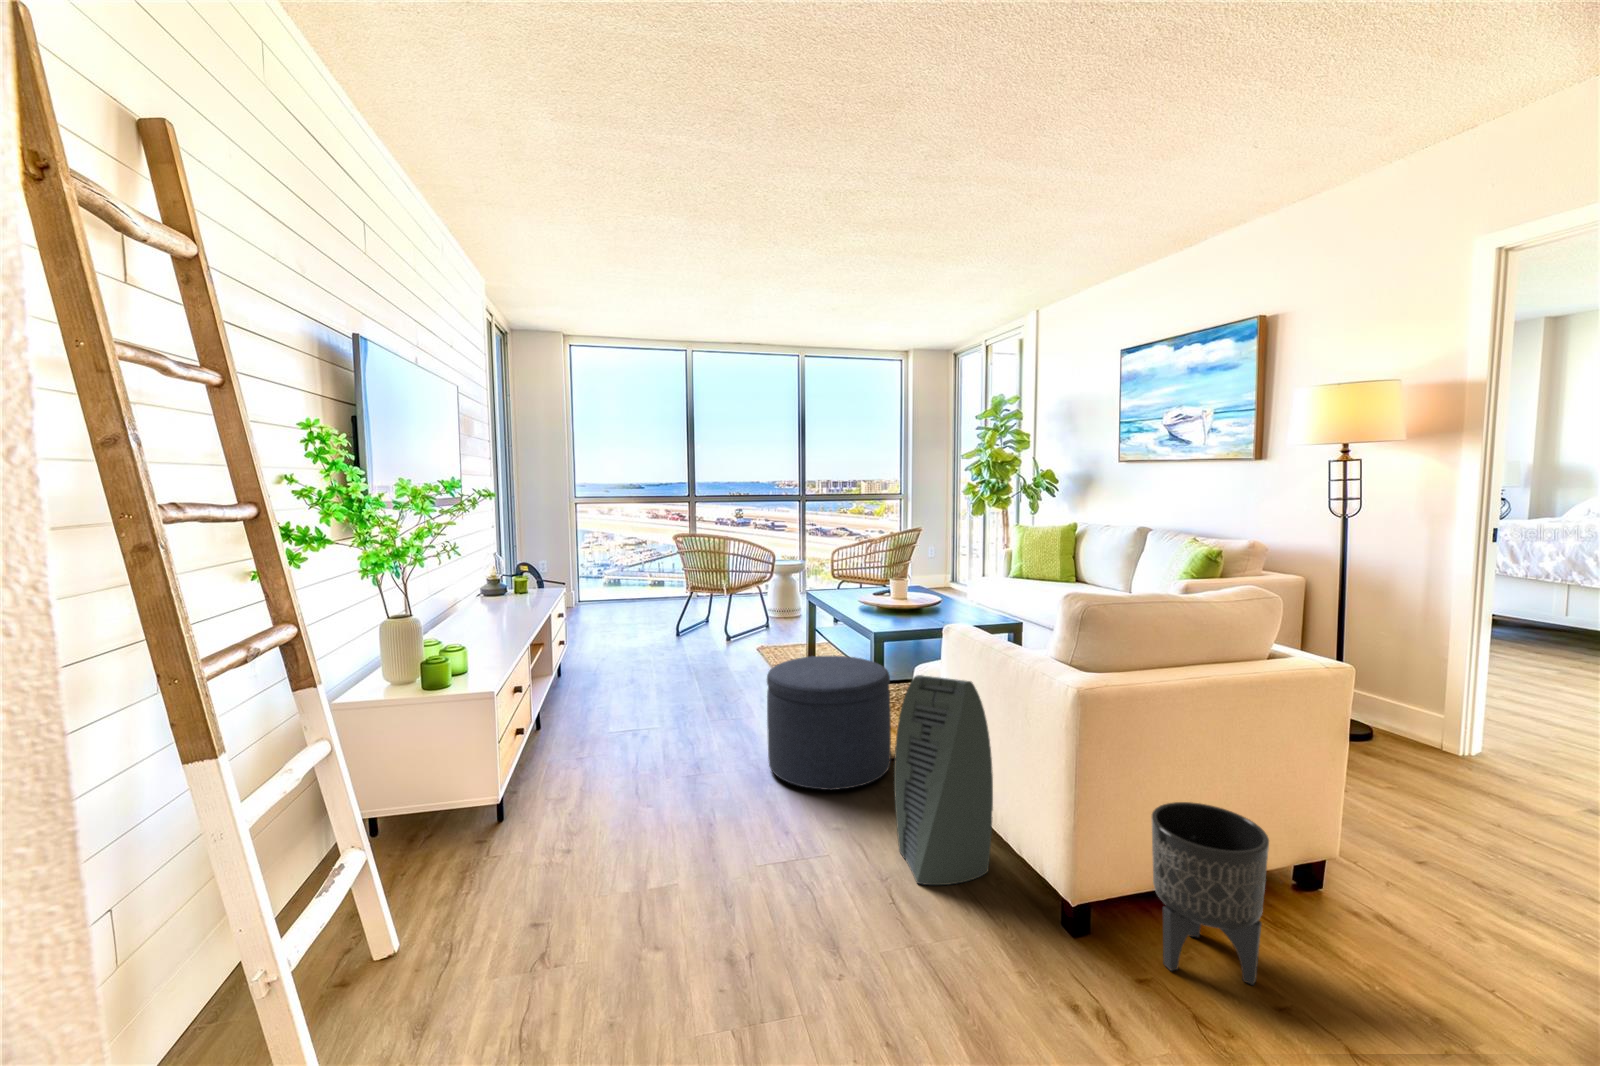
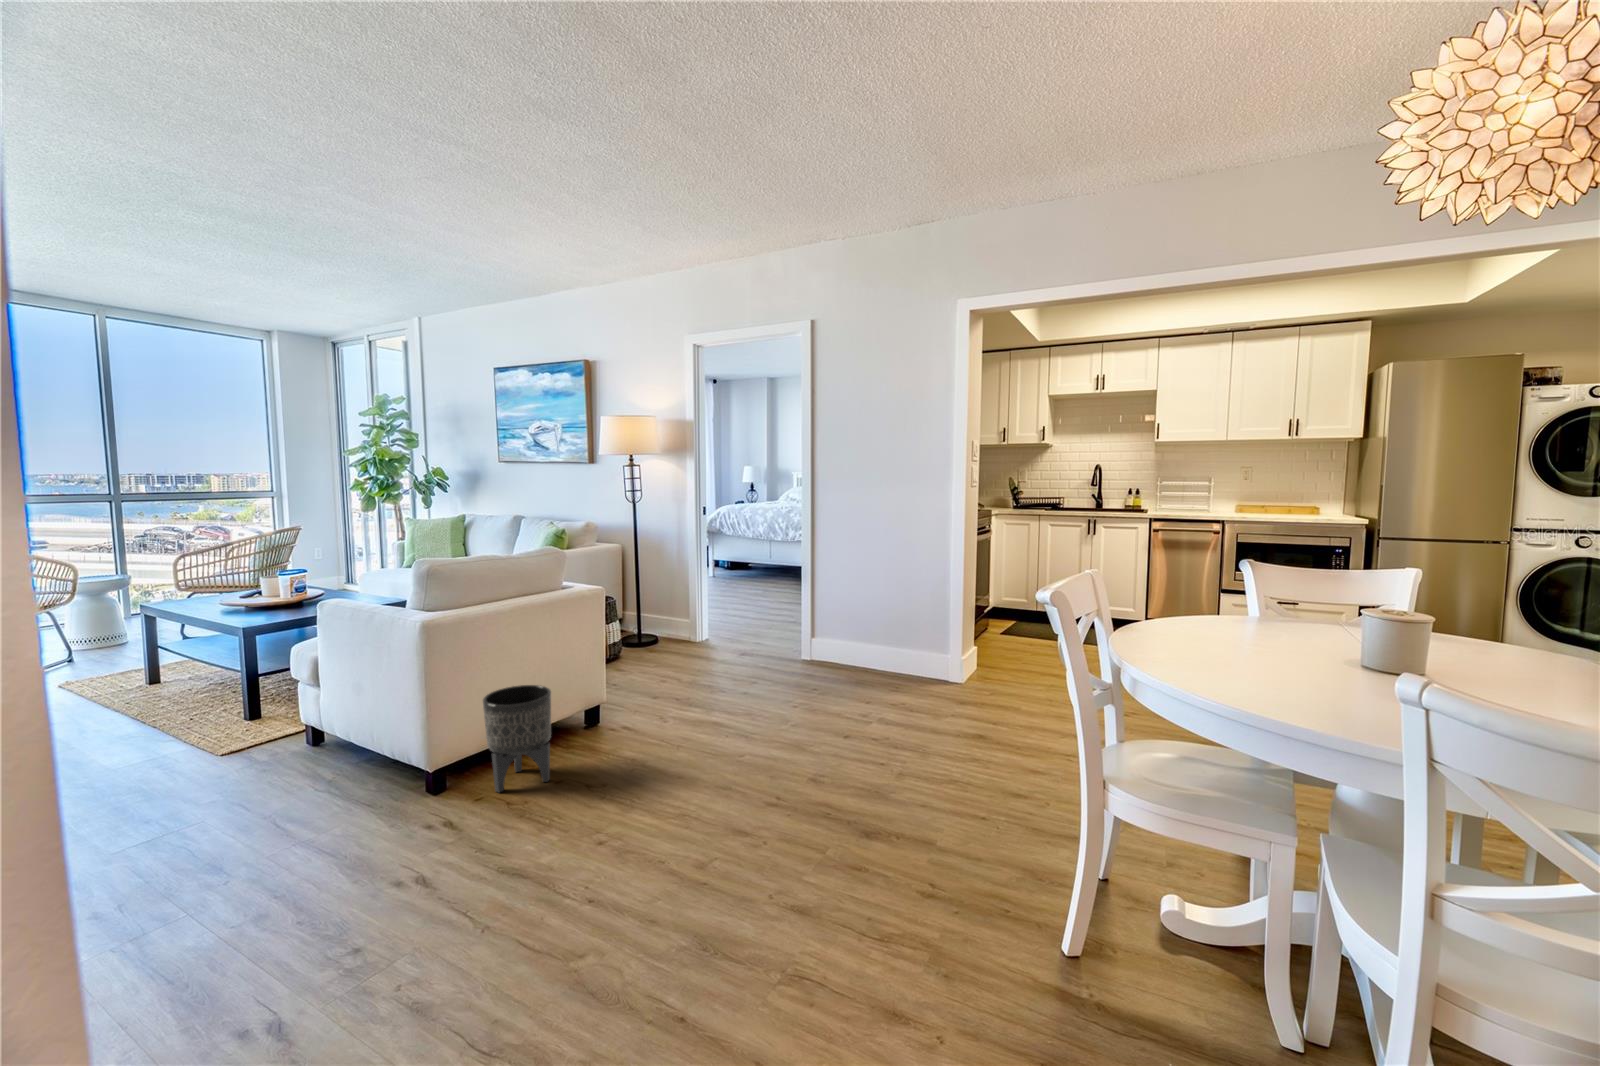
ottoman: present [767,656,891,790] -> none [93,652,268,788]
air purifier: present [894,675,993,885] -> none [268,639,369,813]

